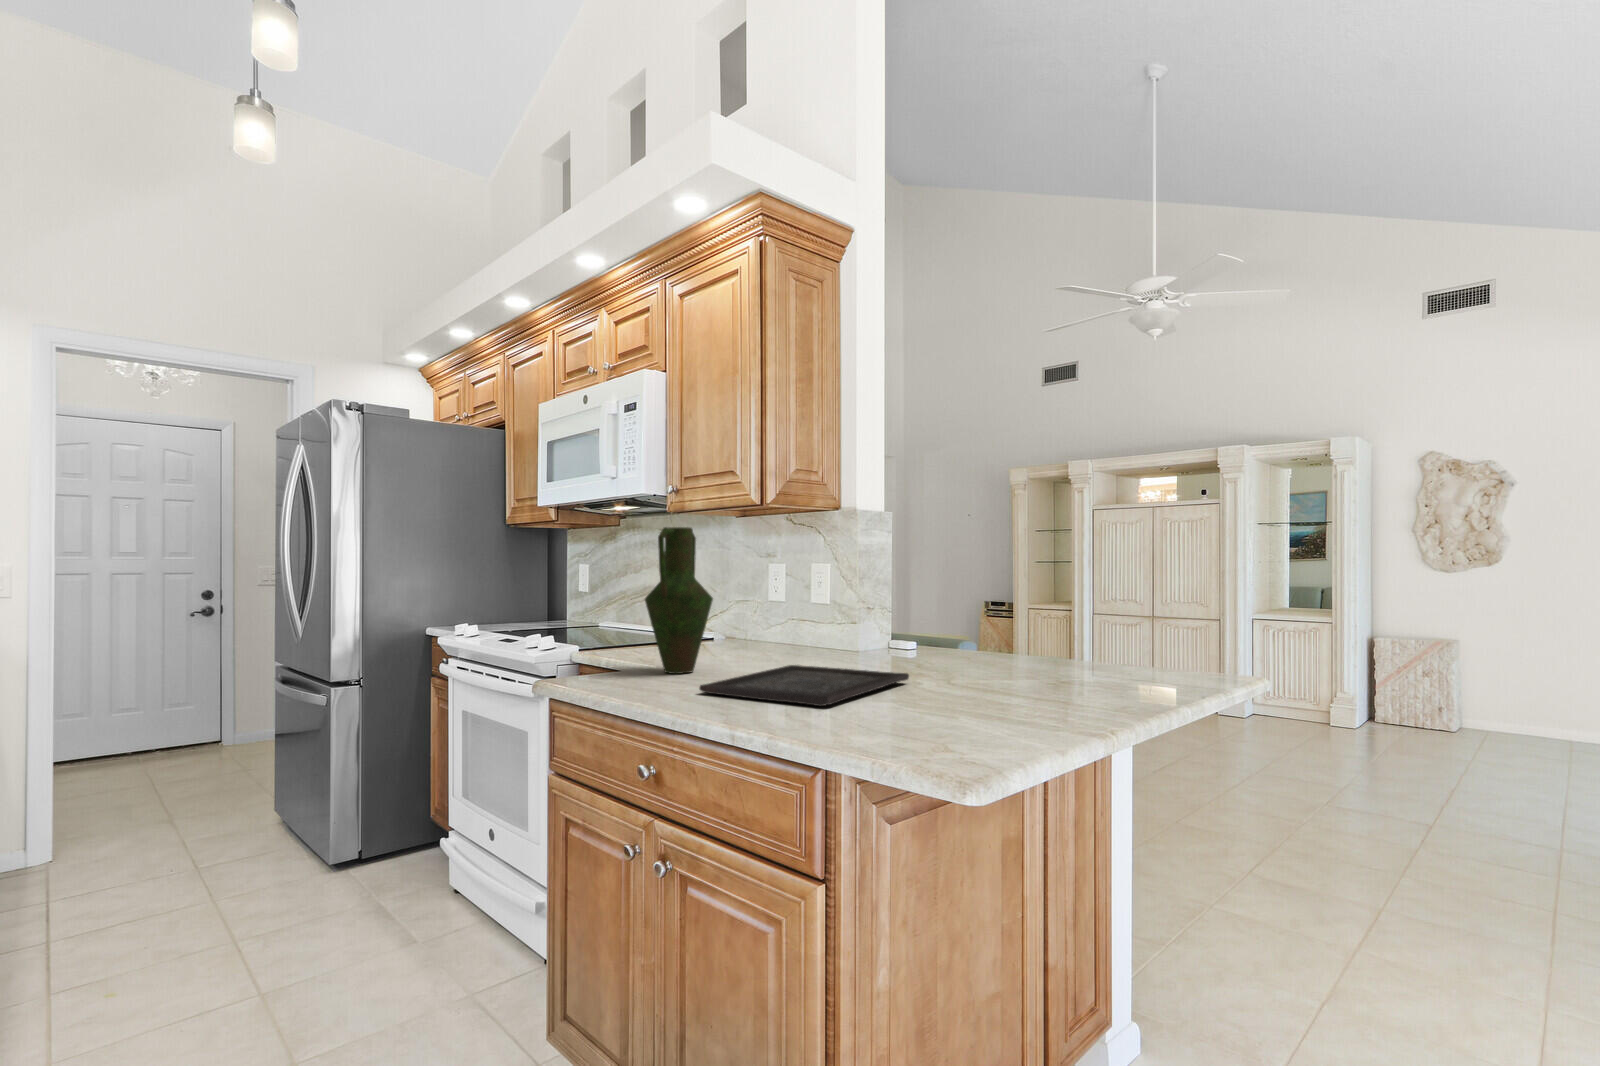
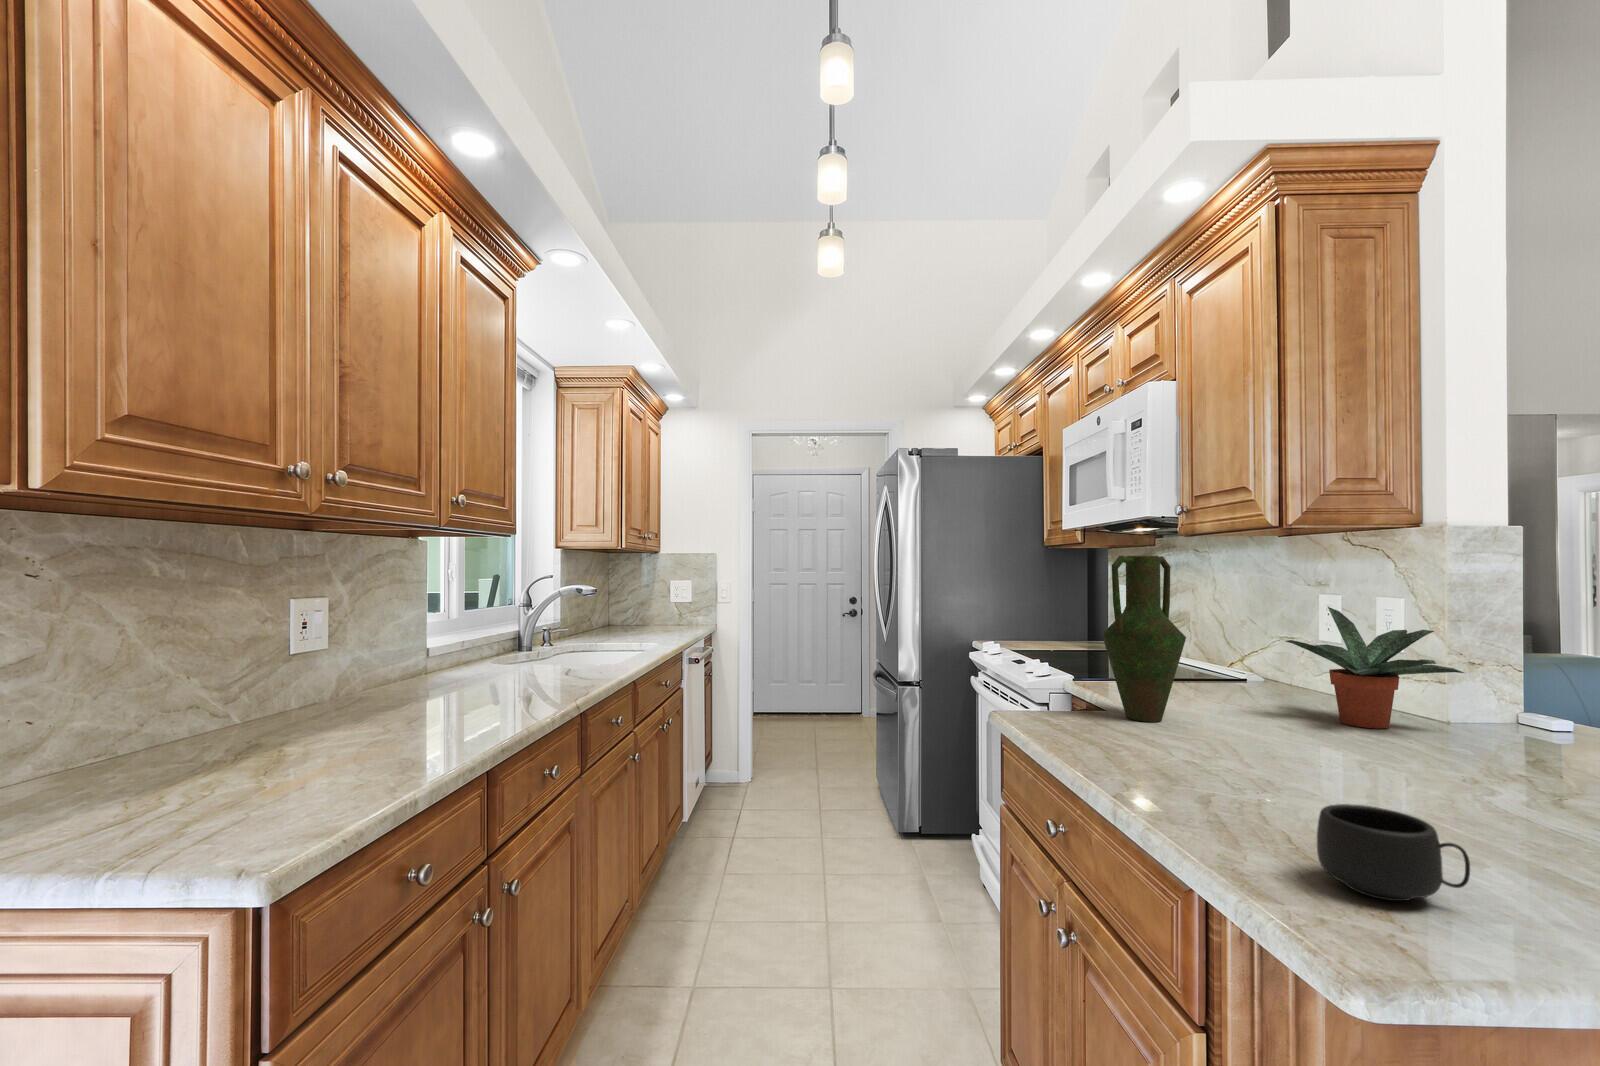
potted plant: none [770,568,874,657] -> present [1286,607,1464,729]
tray: present [699,665,909,706] -> none [1130,733,1474,802]
mug: none [888,685,965,739] -> present [1317,804,1470,901]

